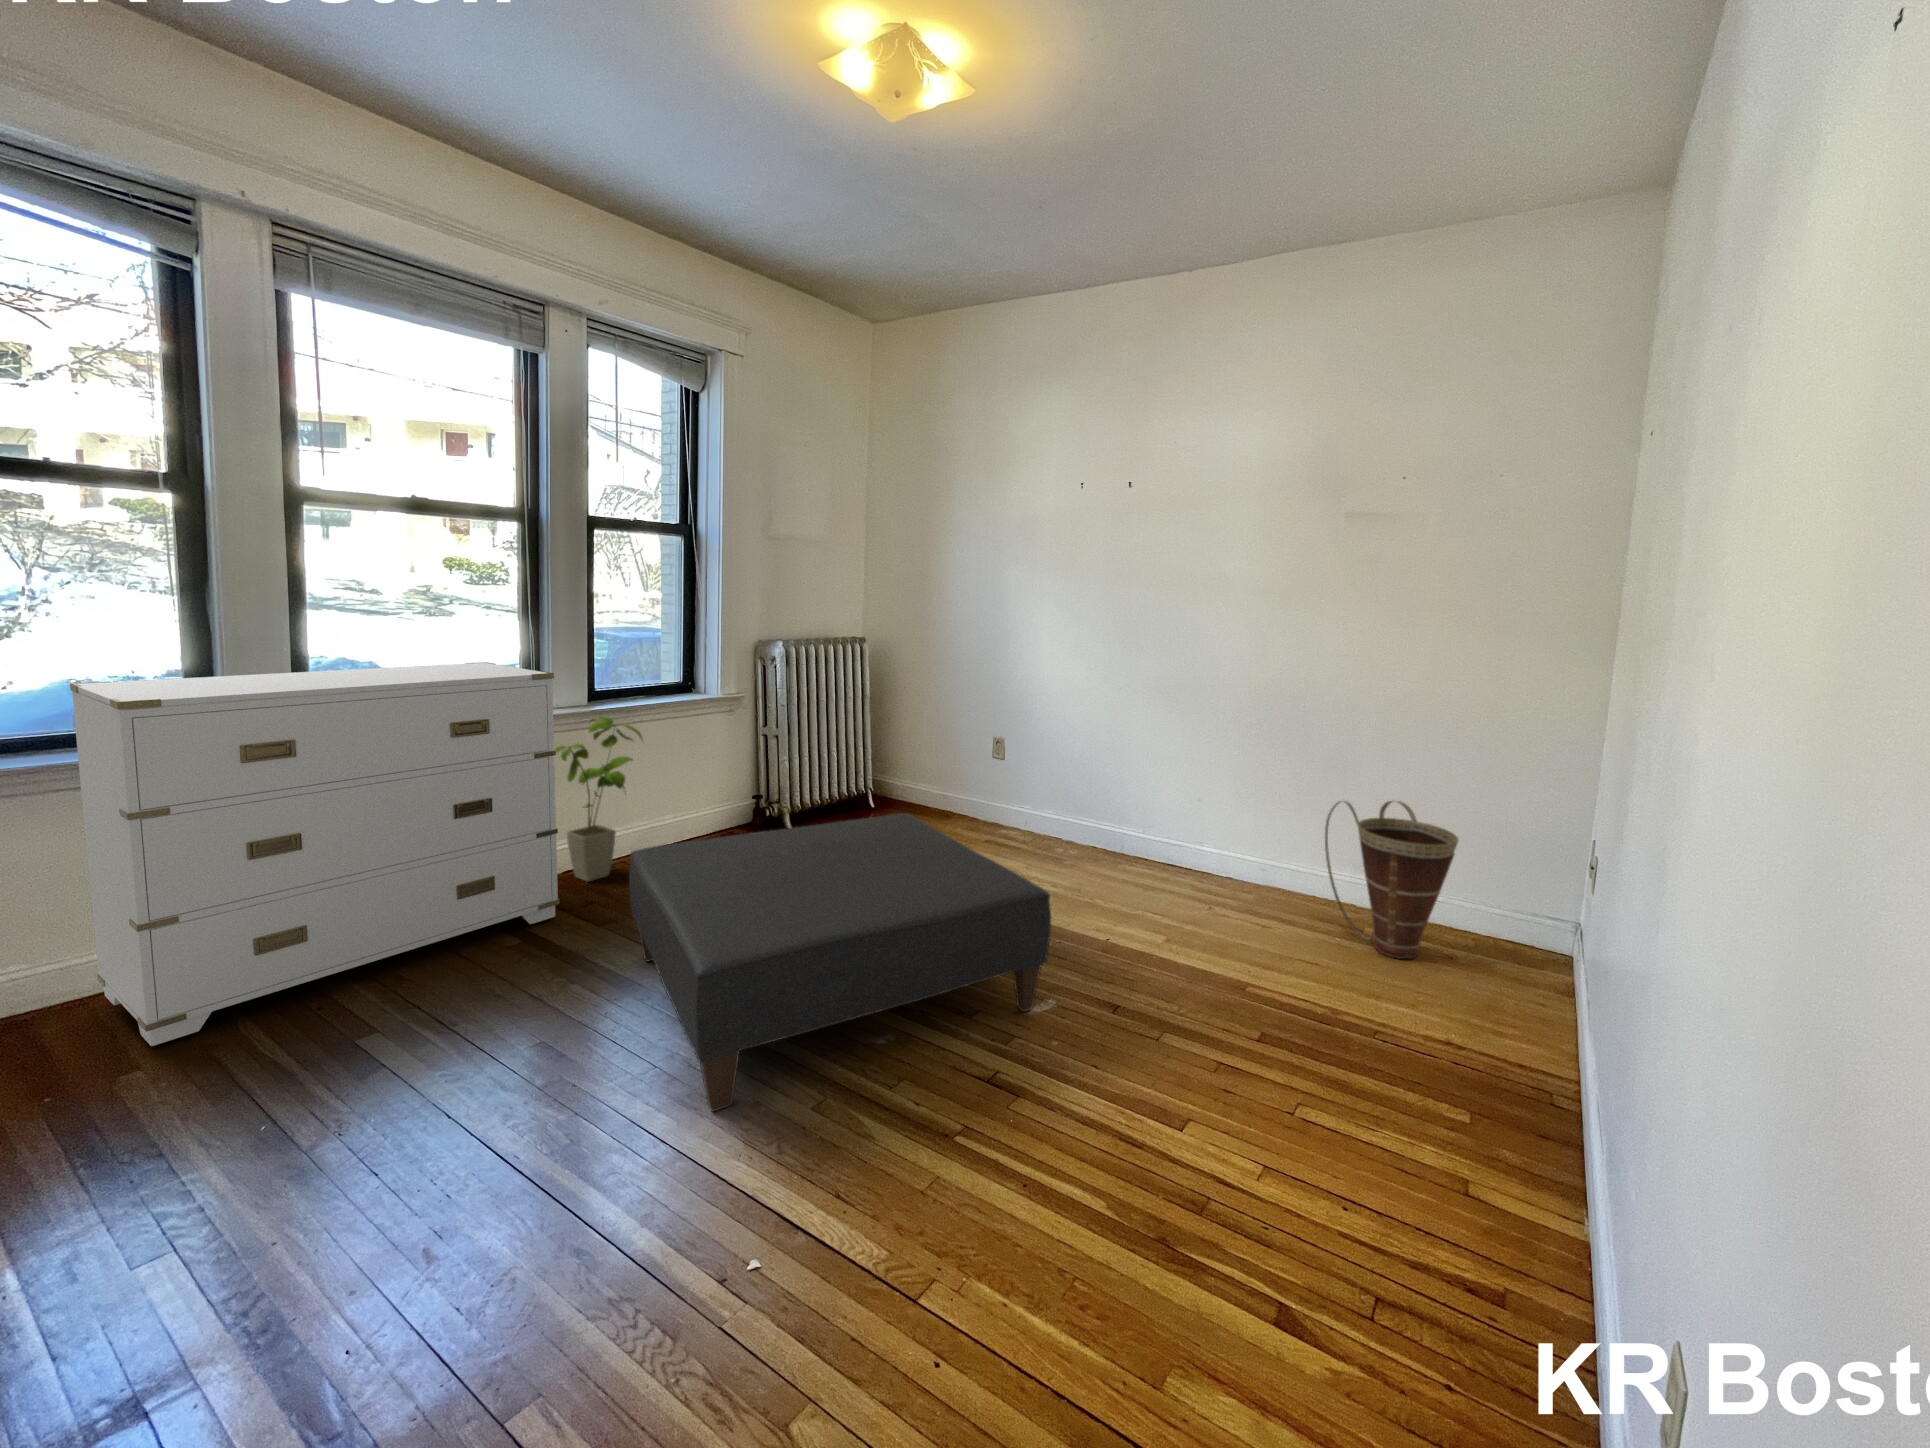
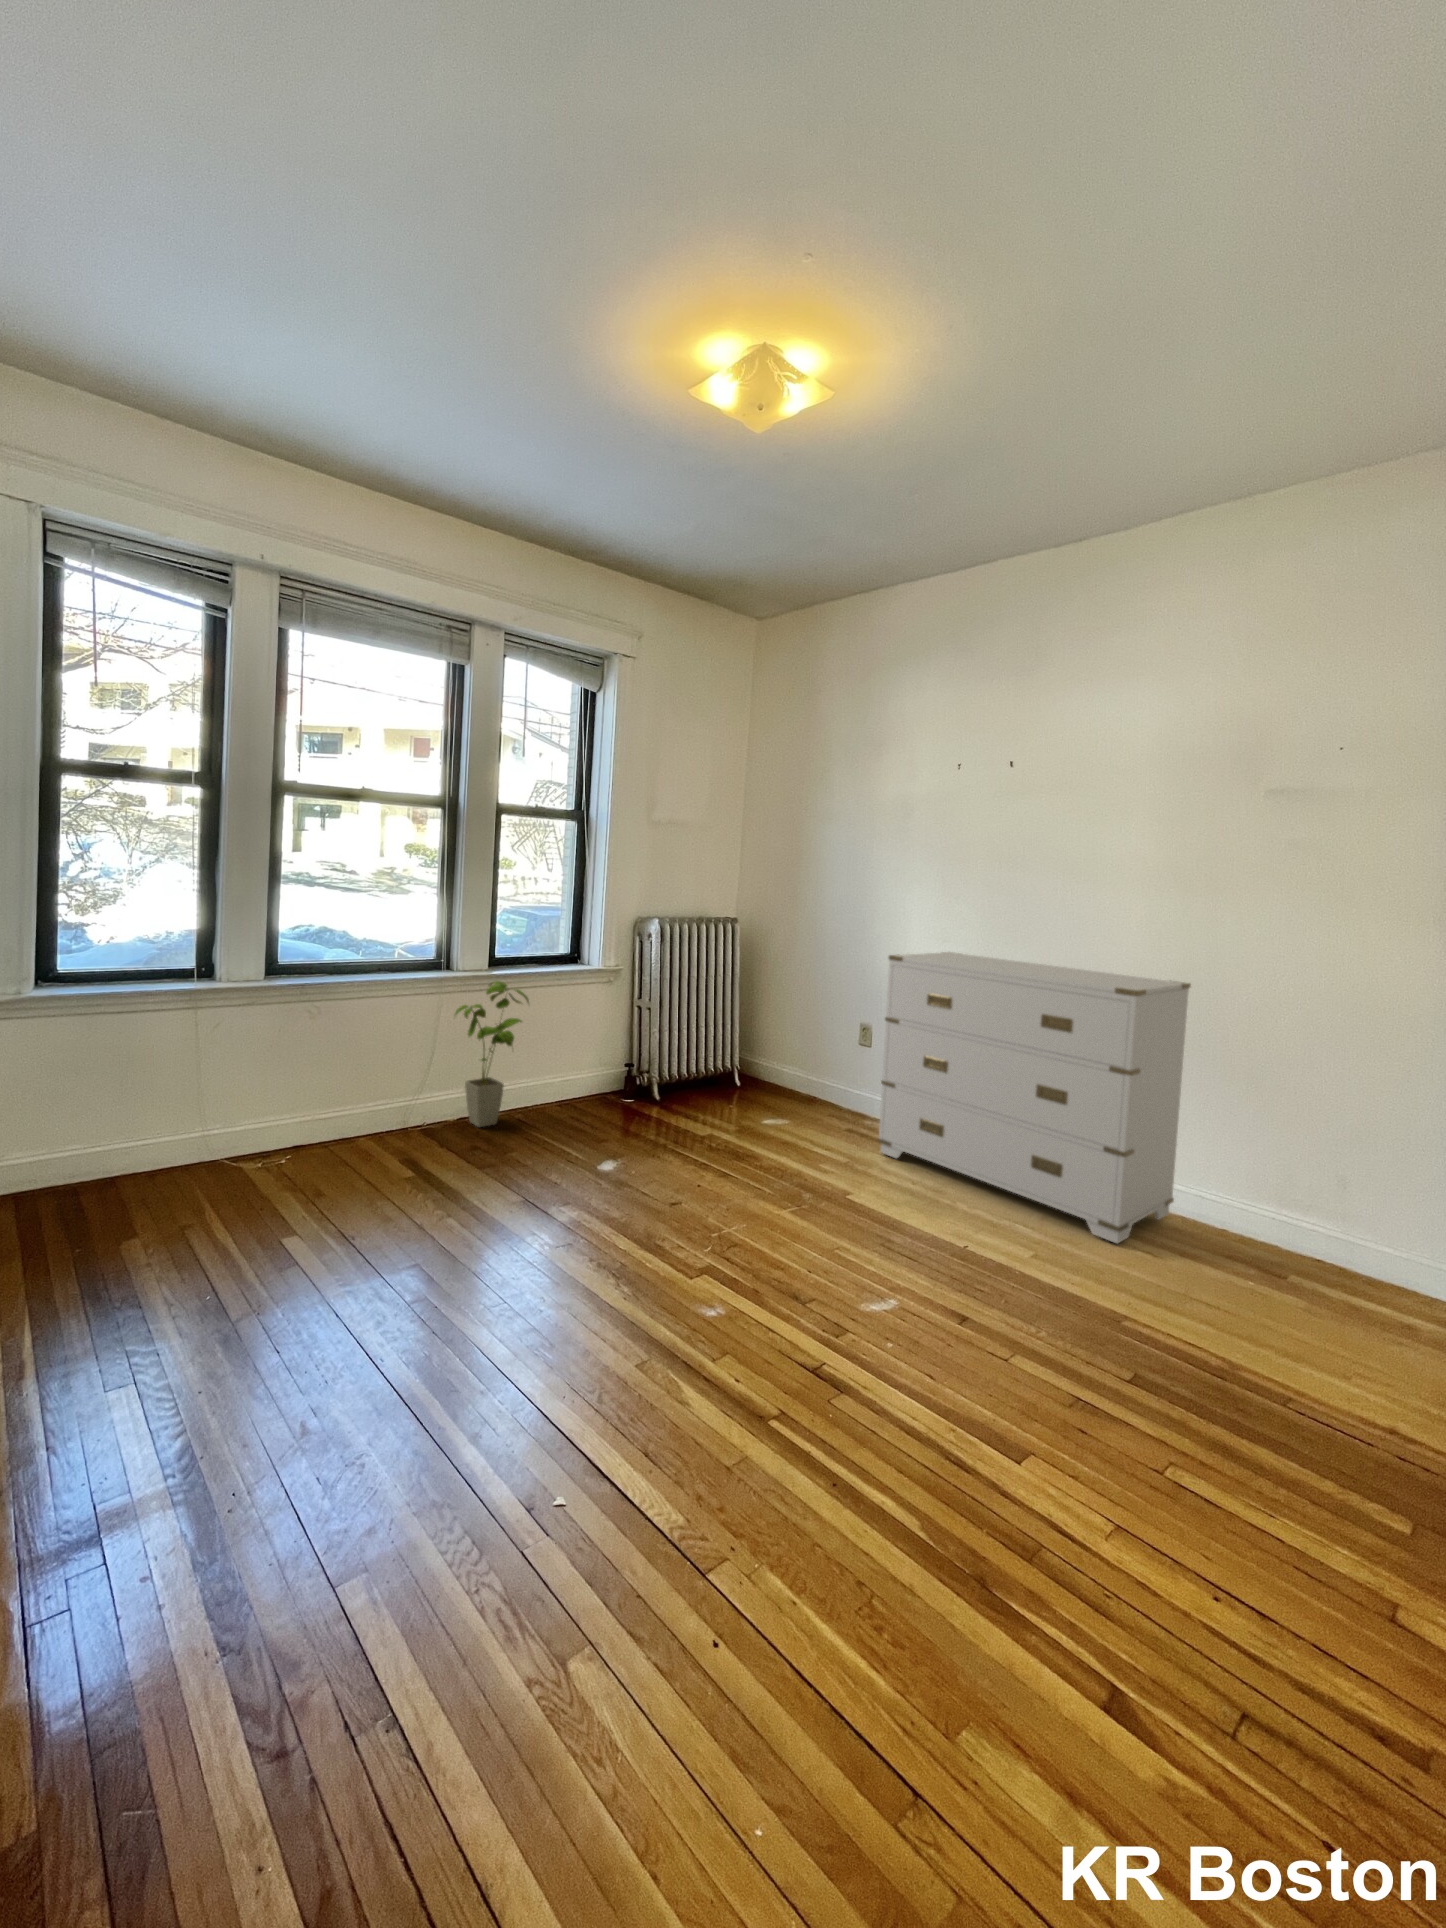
dresser: present [70,662,560,1046] -> present [878,952,1191,1243]
basket: present [1325,801,1458,959] -> none [1236,1119,1420,1322]
ottoman: present [629,813,1051,1111] -> none [505,1089,890,1349]

